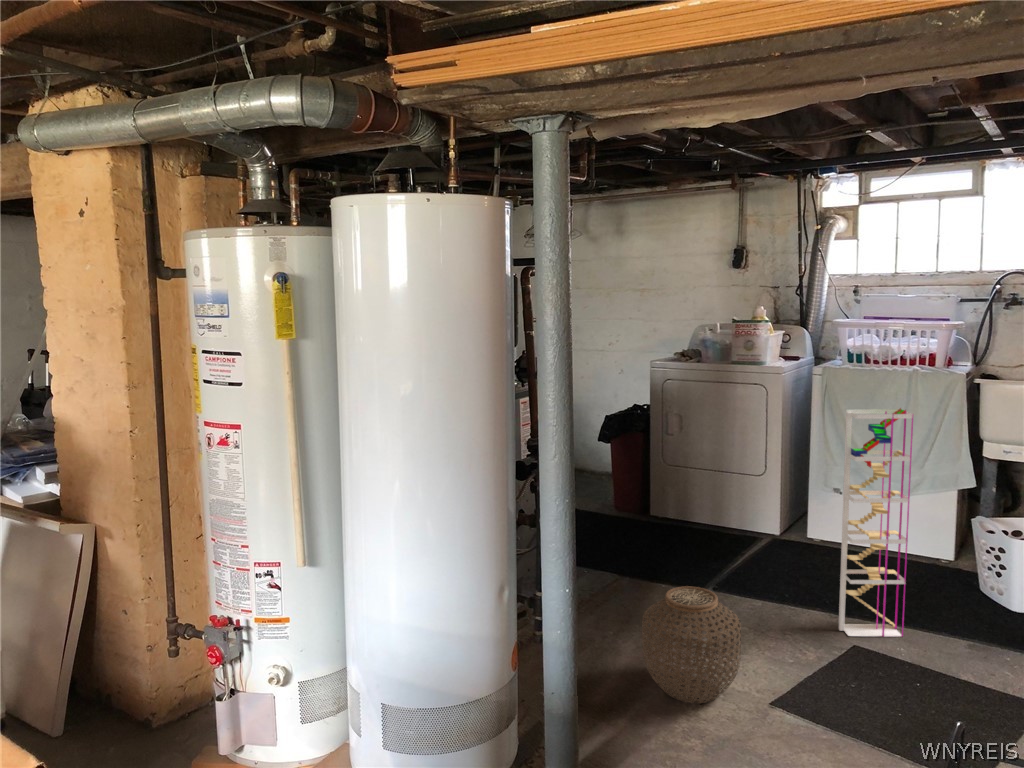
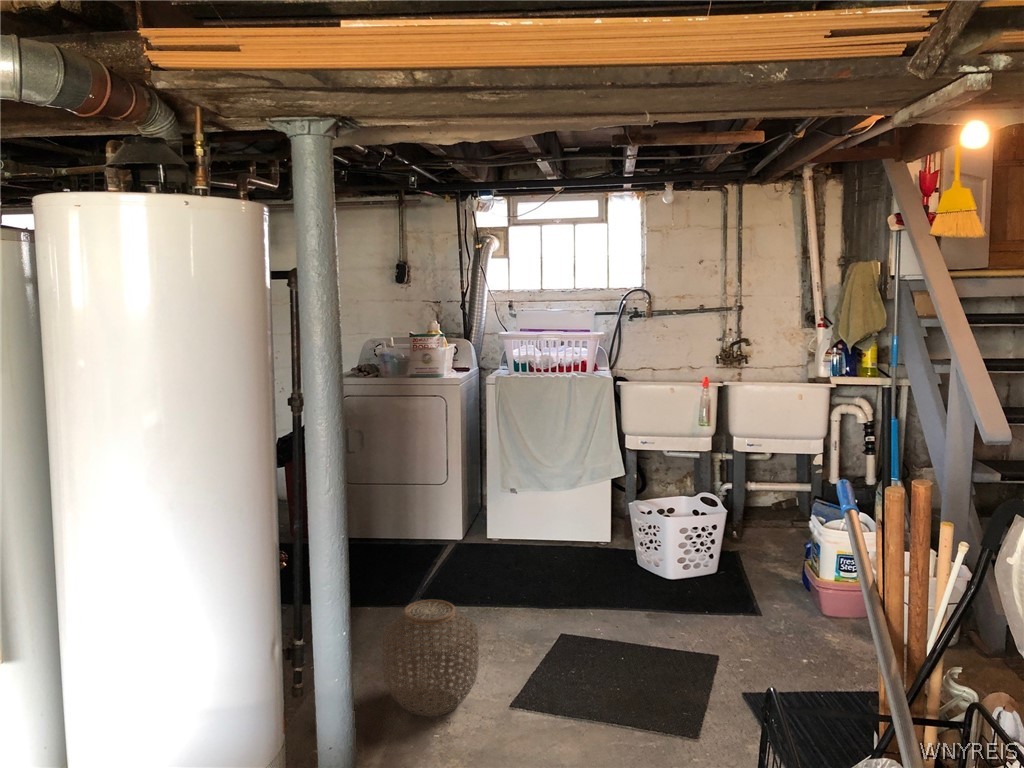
shelving unit: present [839,408,913,637] -> none [539,410,595,623]

